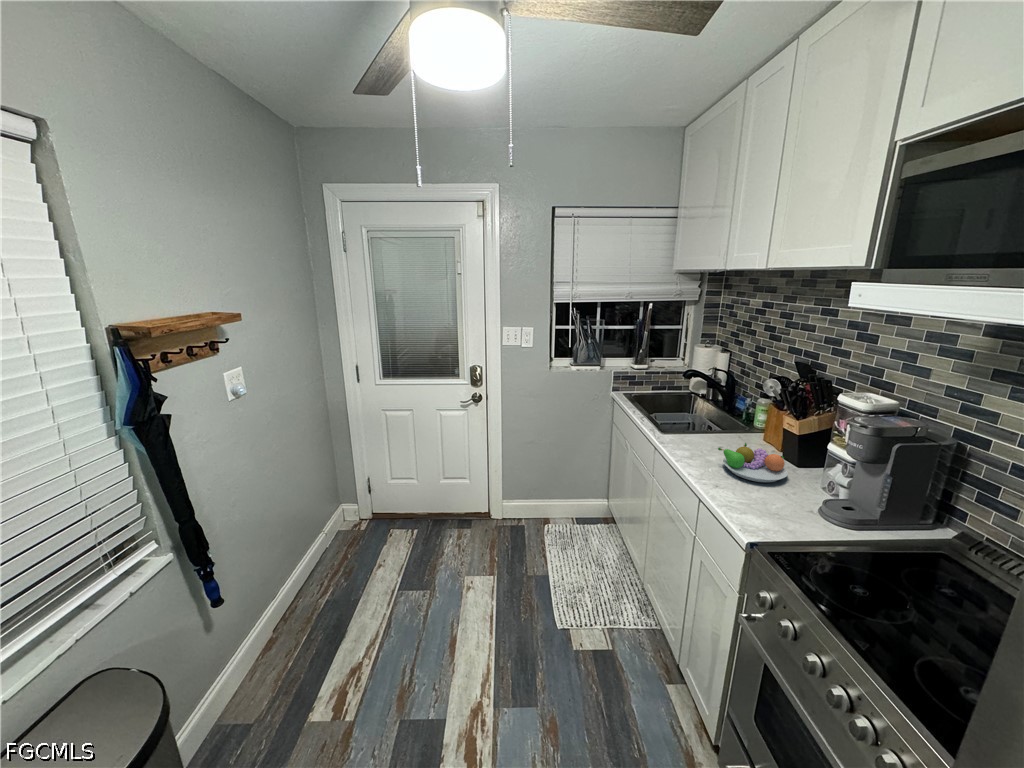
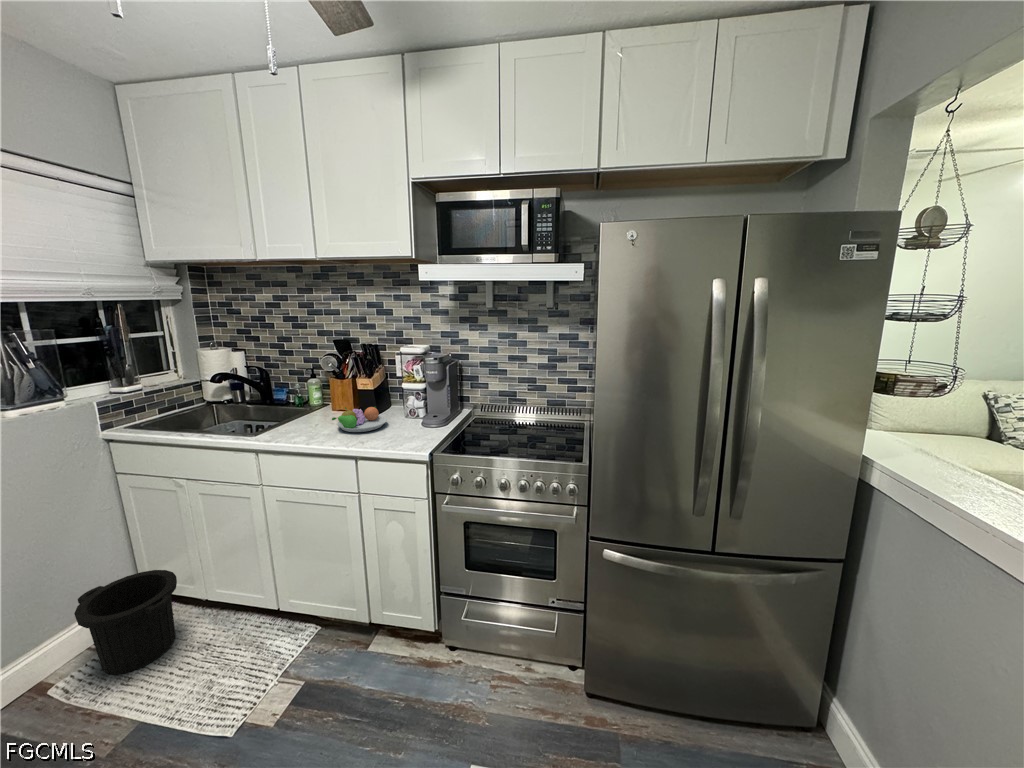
trash can: none [560,487,610,552] -> present [74,570,177,674]

